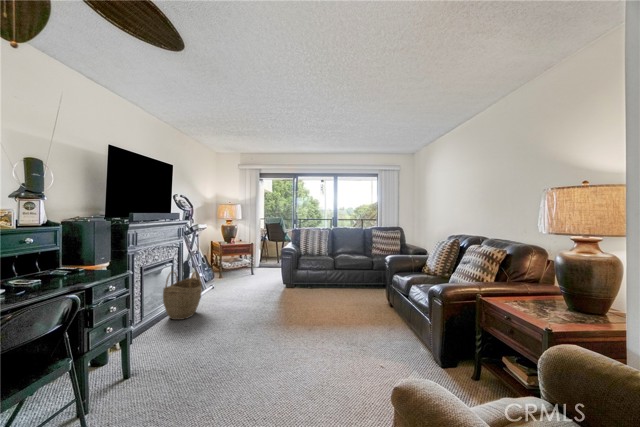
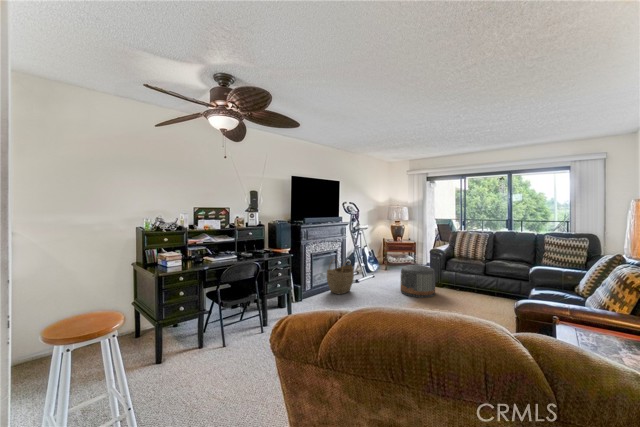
pouf: none [257,267,294,303] -> present [401,265,435,298]

